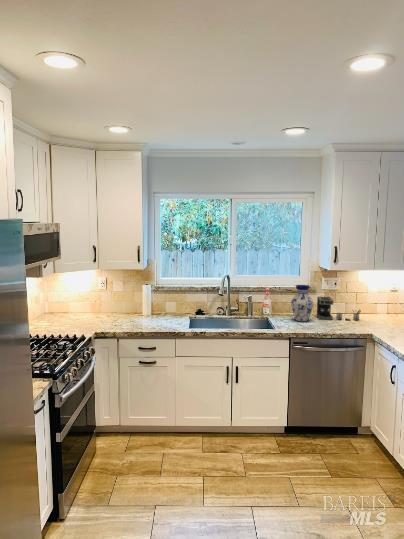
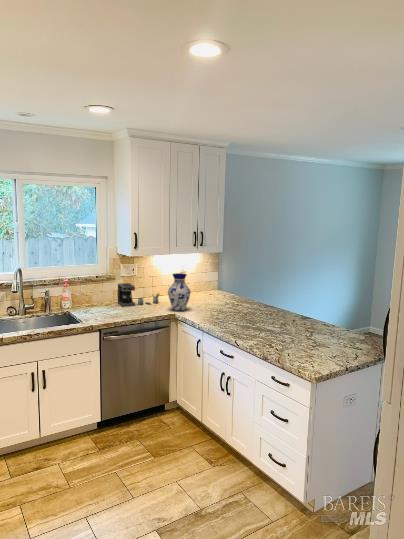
vase: present [291,285,314,322] -> present [168,273,191,311]

